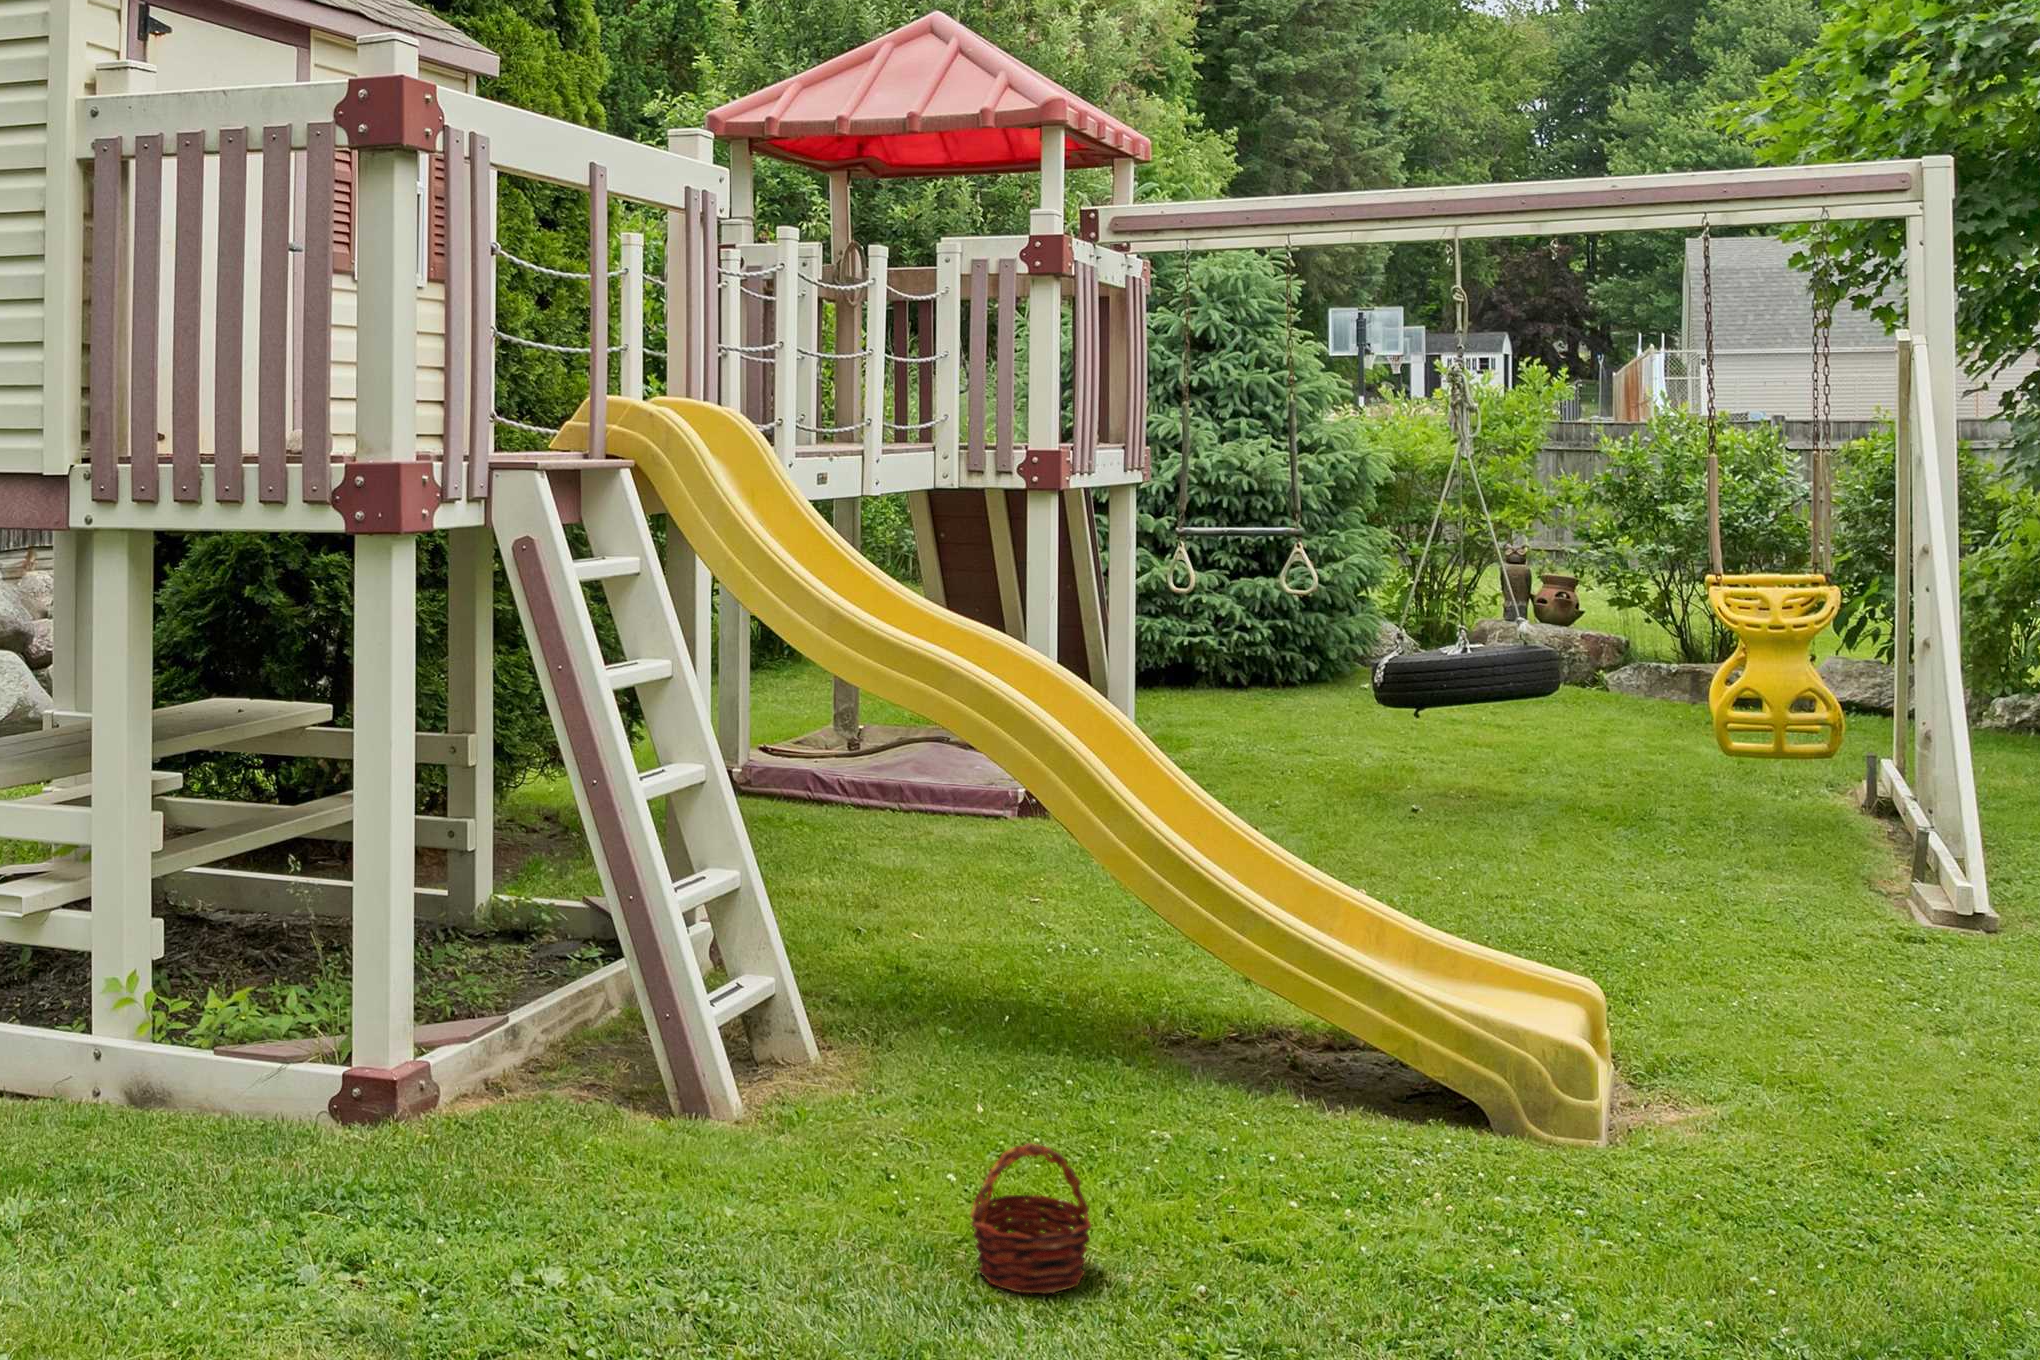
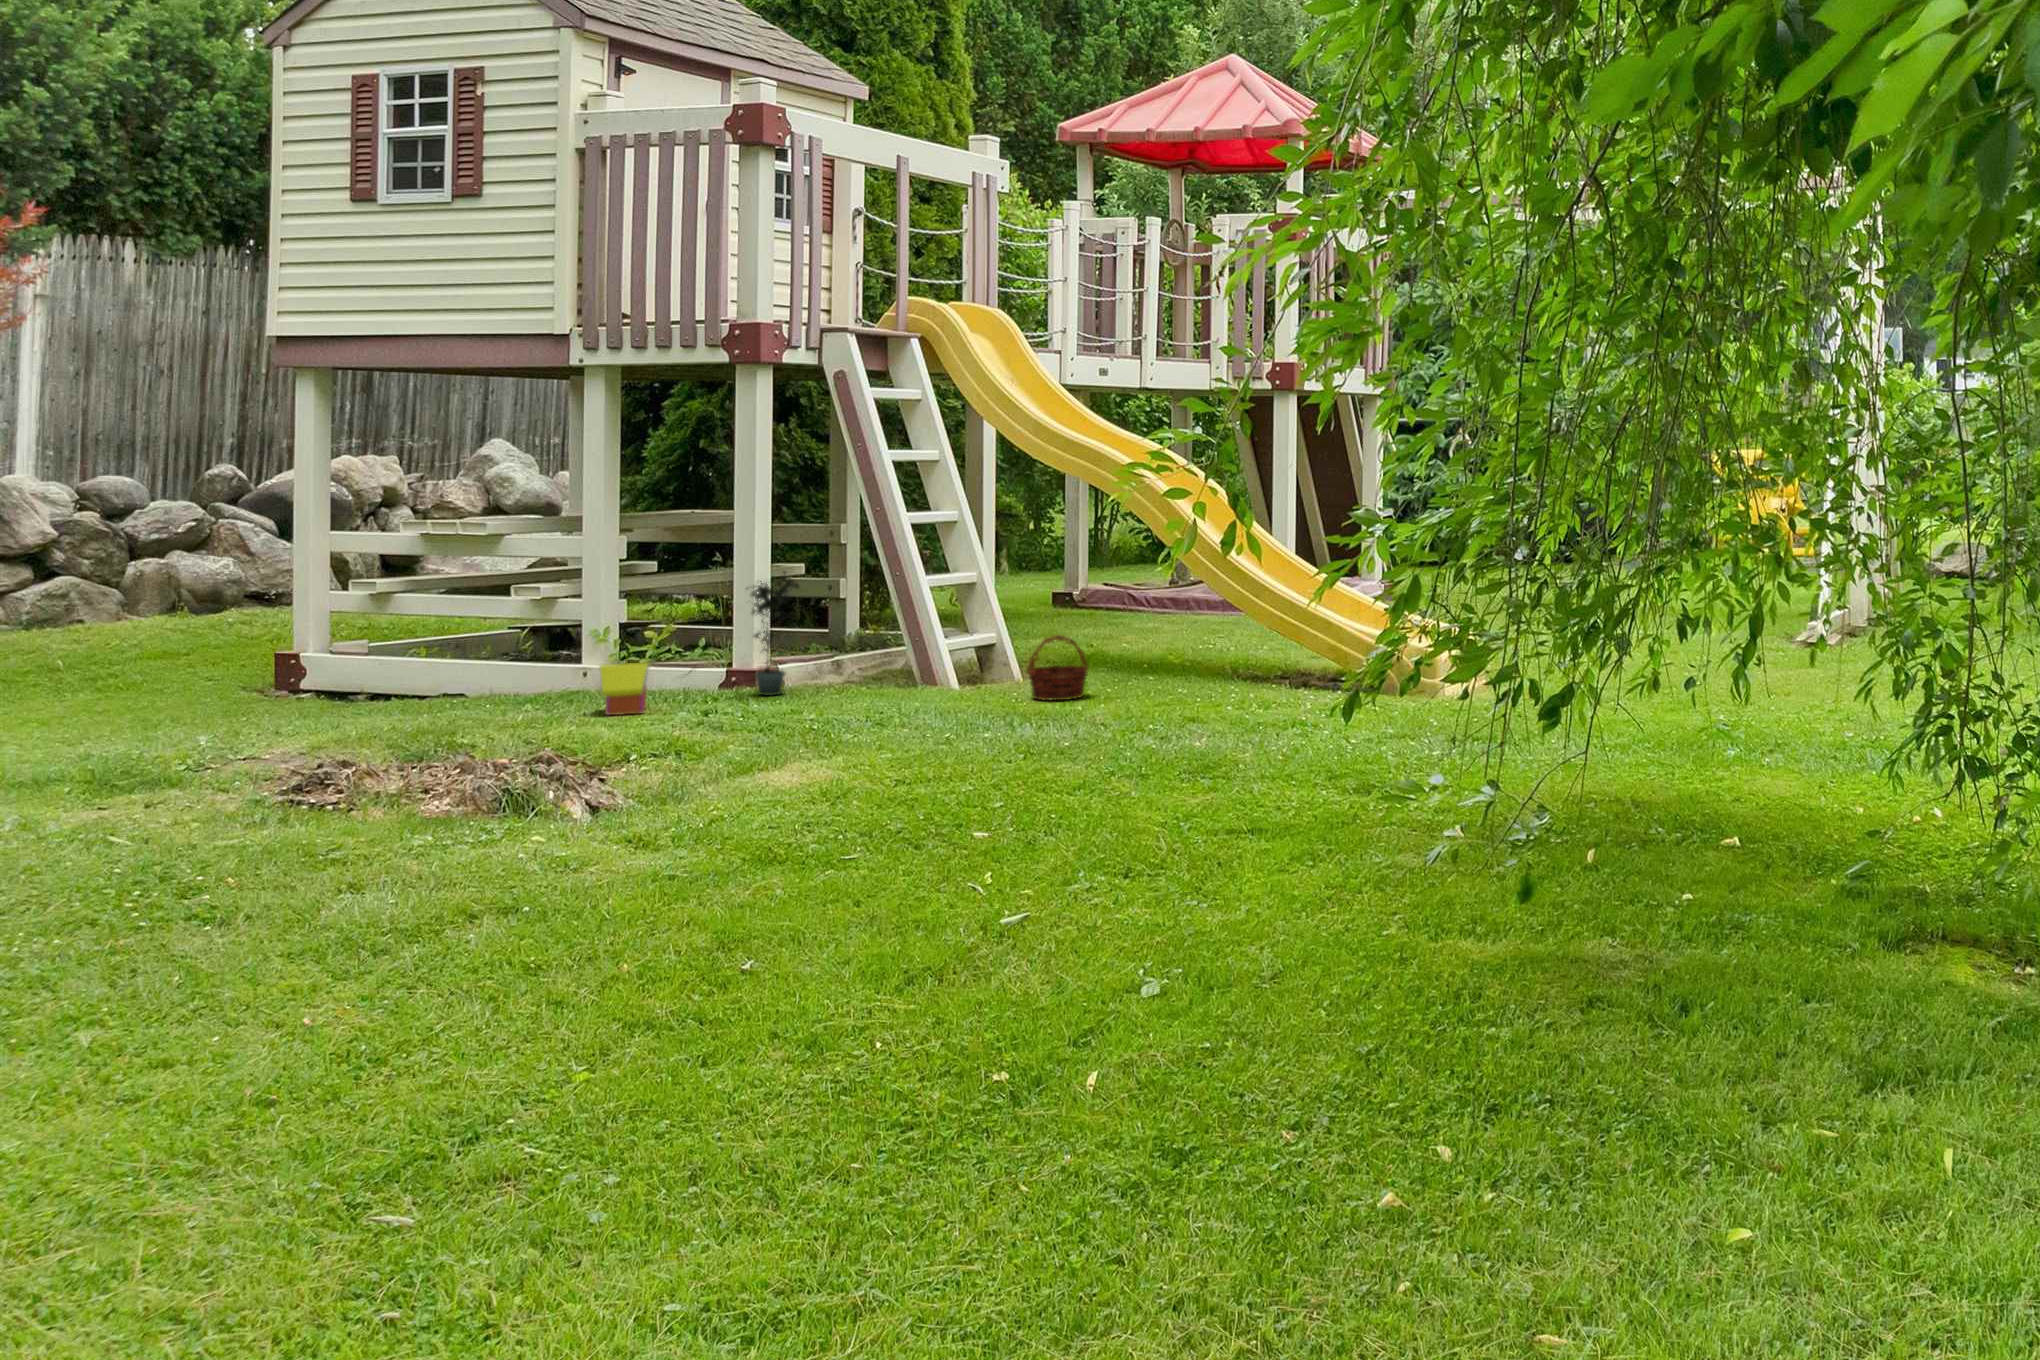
potted plant: none [397,971,500,1223] -> present [746,572,799,695]
toy house: none [138,1192,233,1318] -> present [600,662,649,715]

